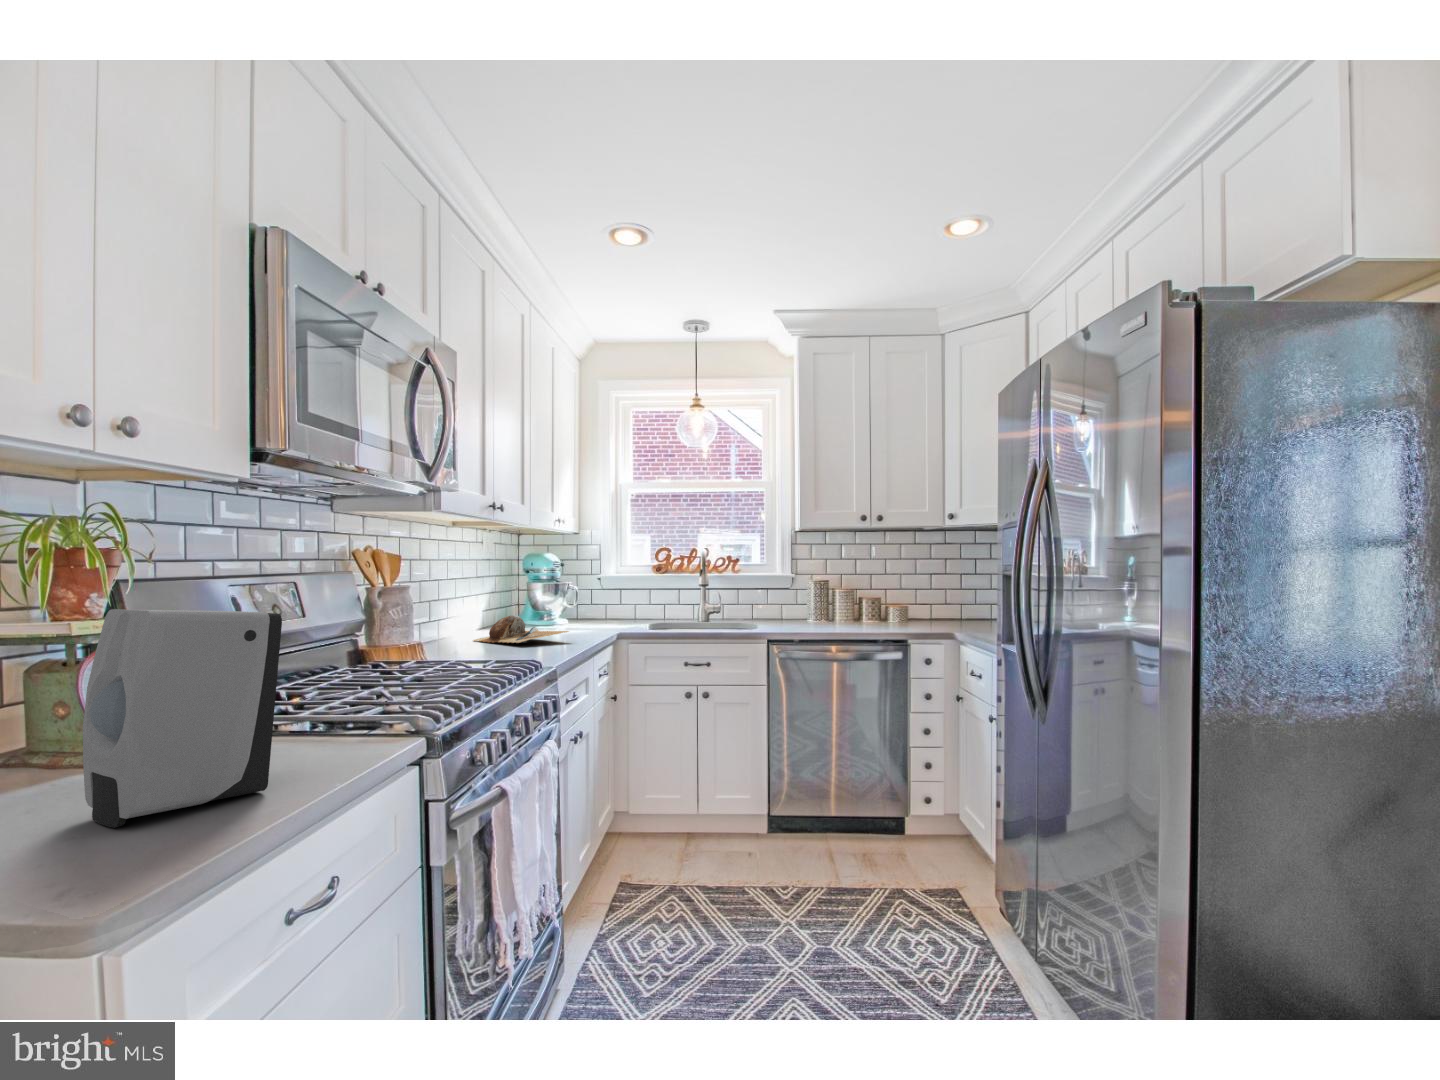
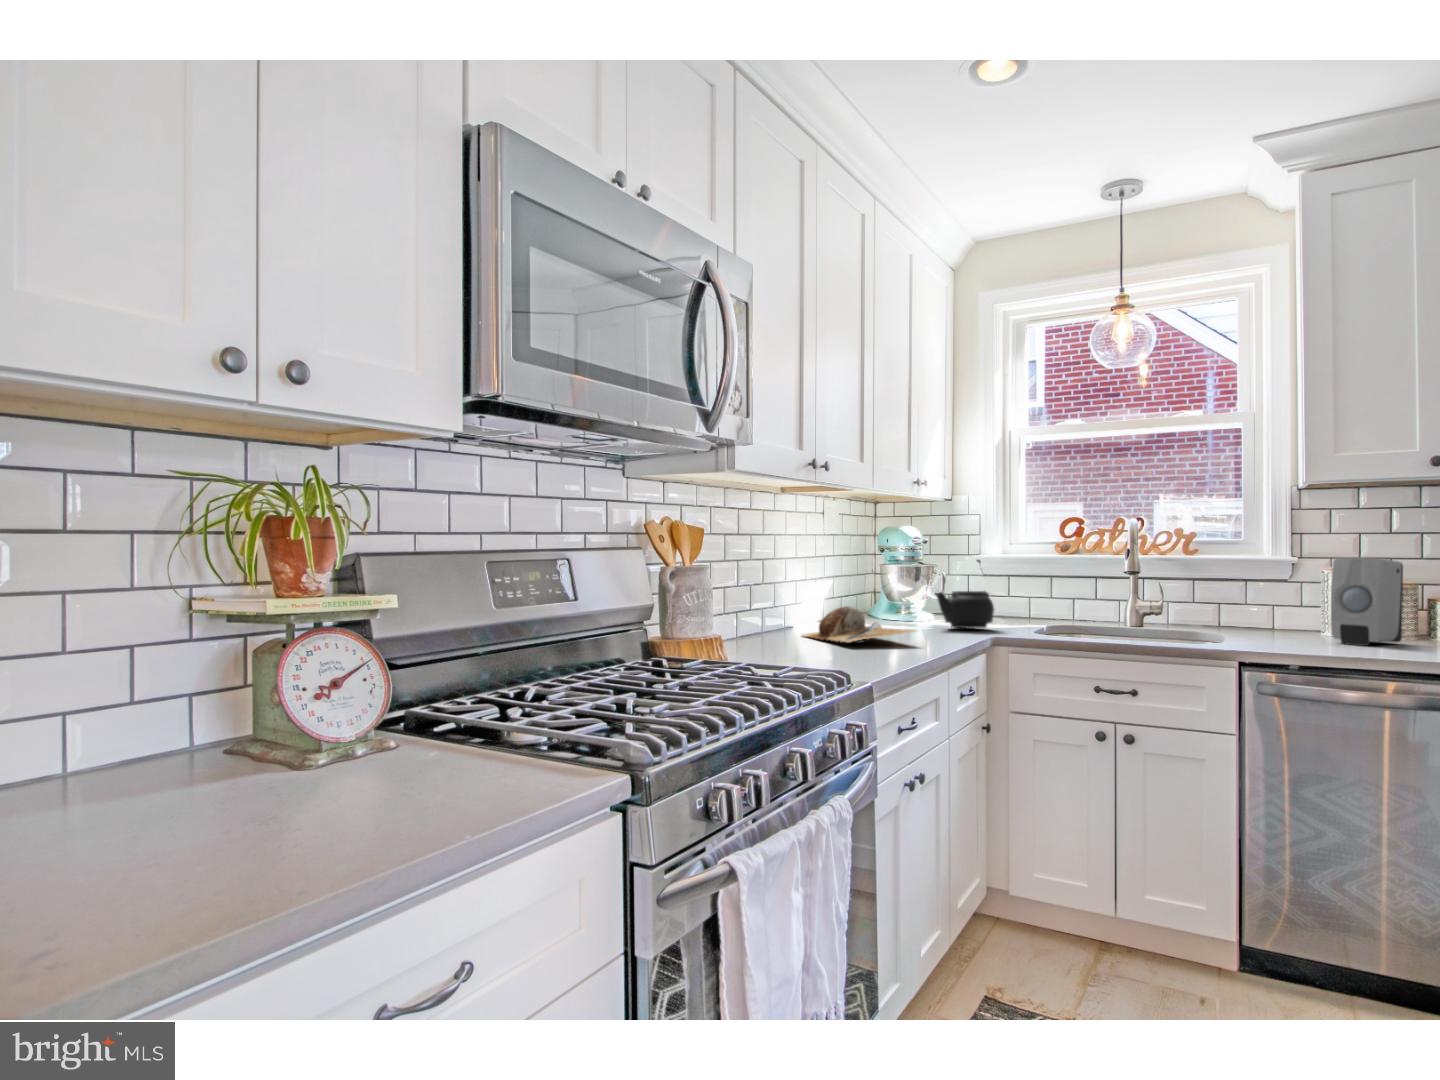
teapot: none [573,600,615,629] -> present [936,591,994,629]
soap dispenser: present [83,609,282,828] -> present [1331,558,1403,646]

